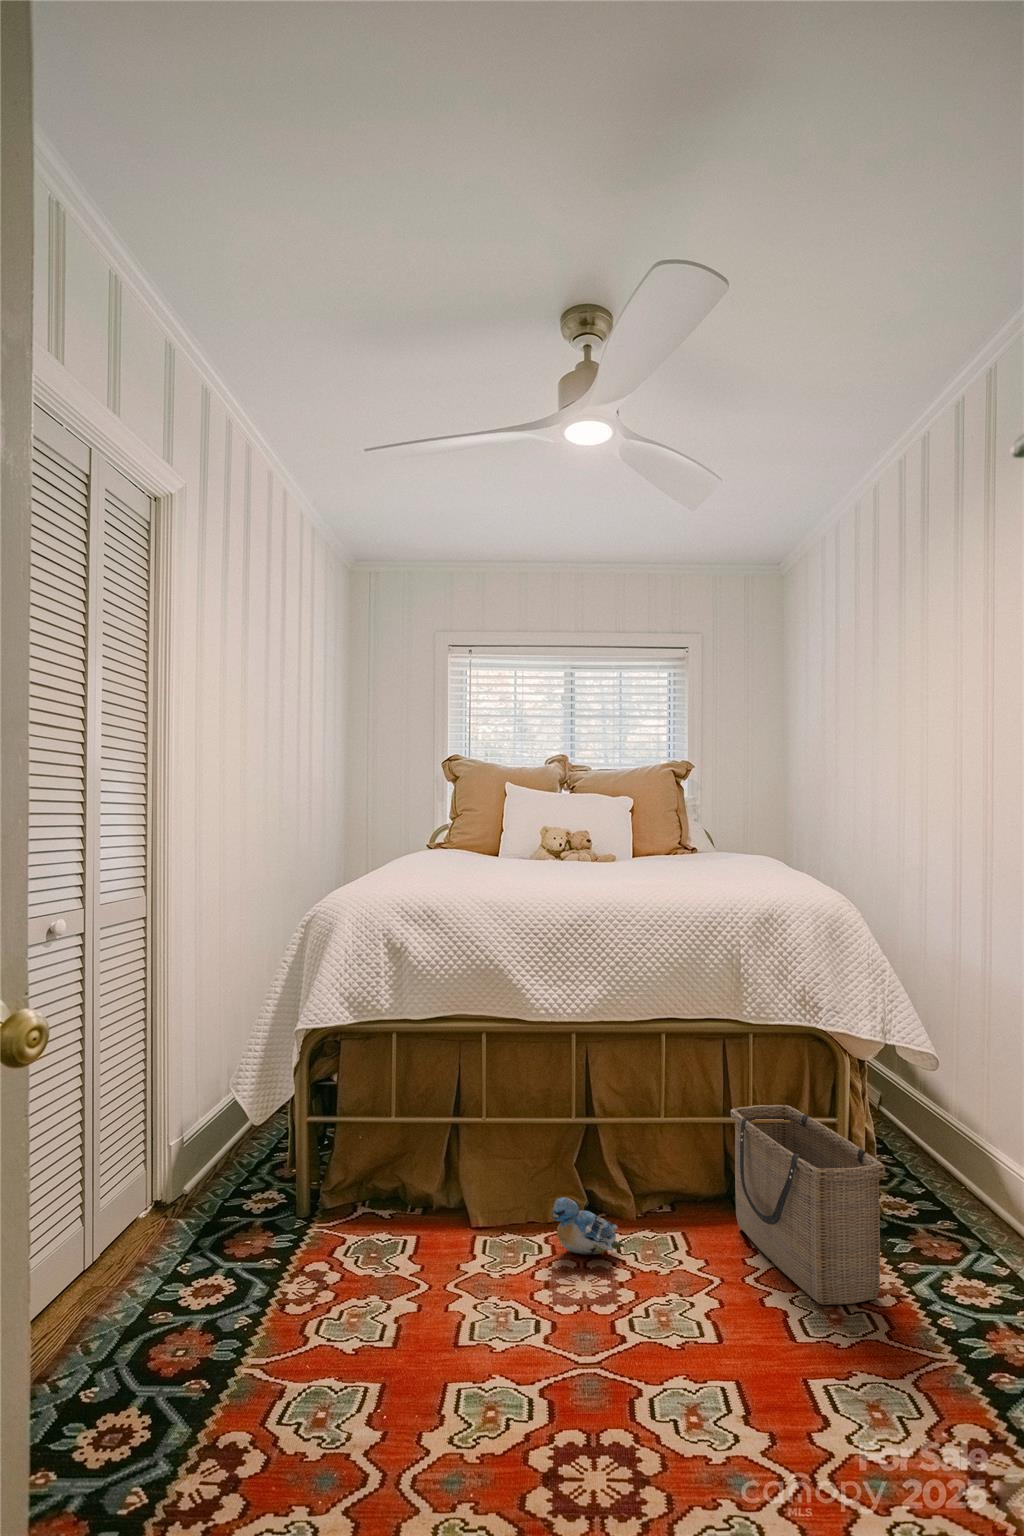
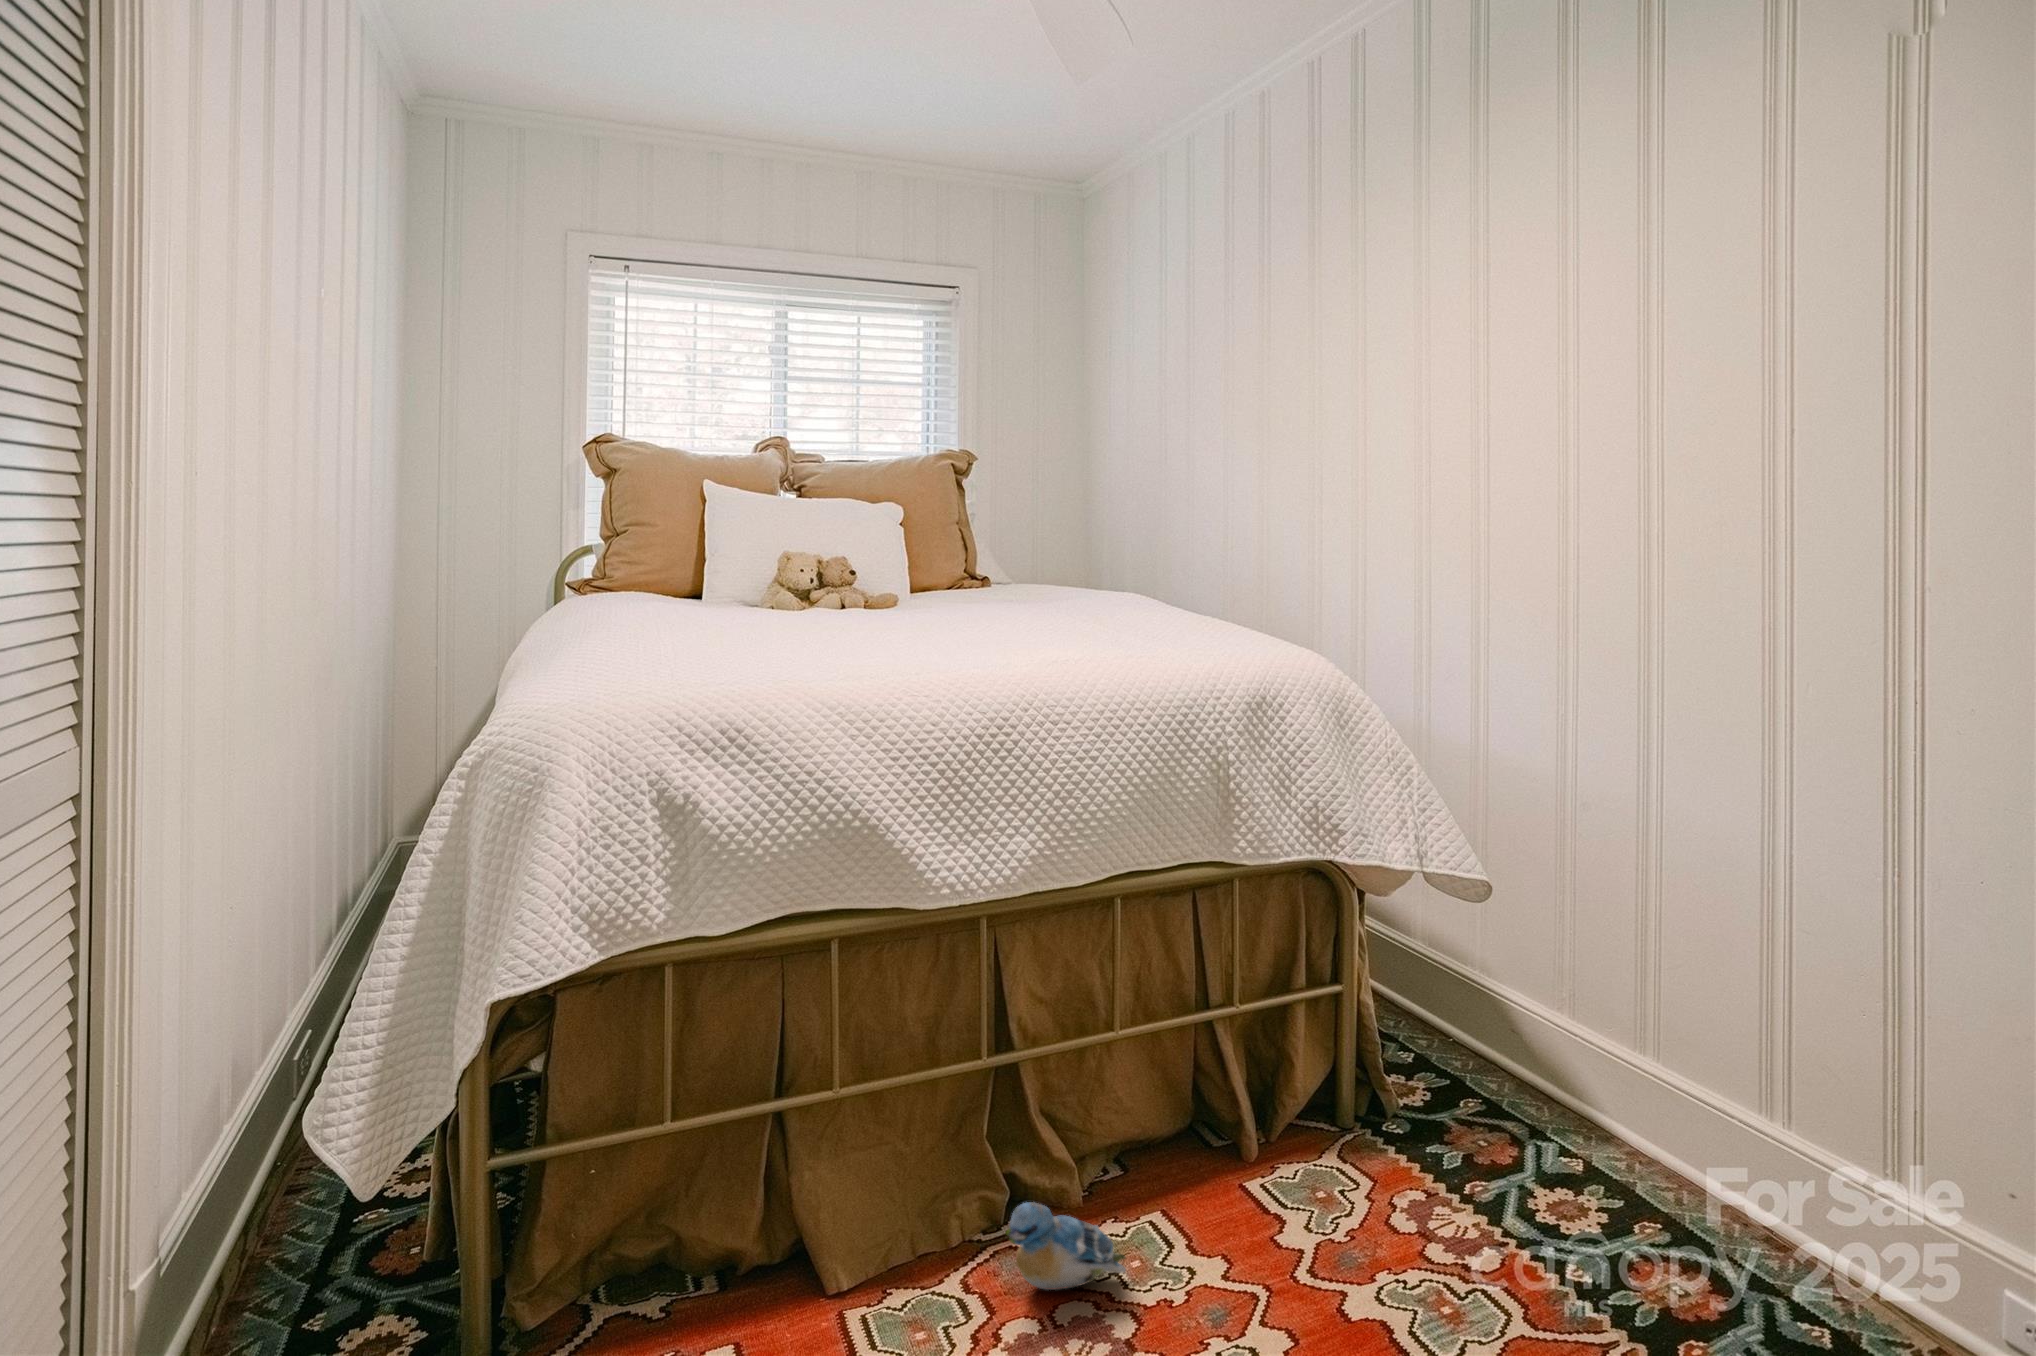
basket: present [731,1105,885,1305] -> none [1220,983,1524,1274]

